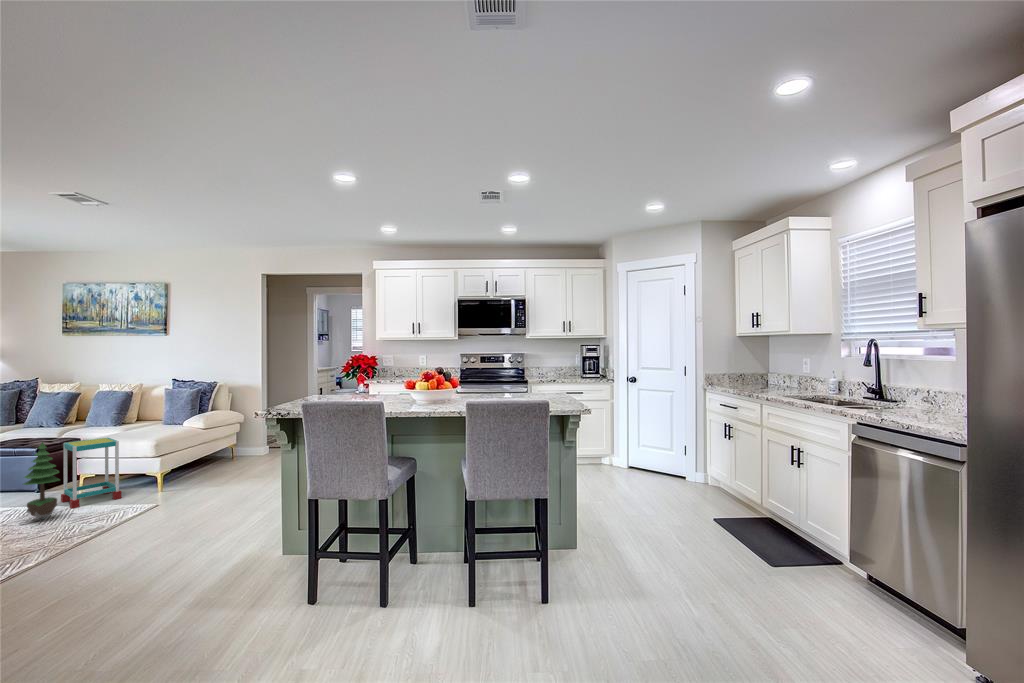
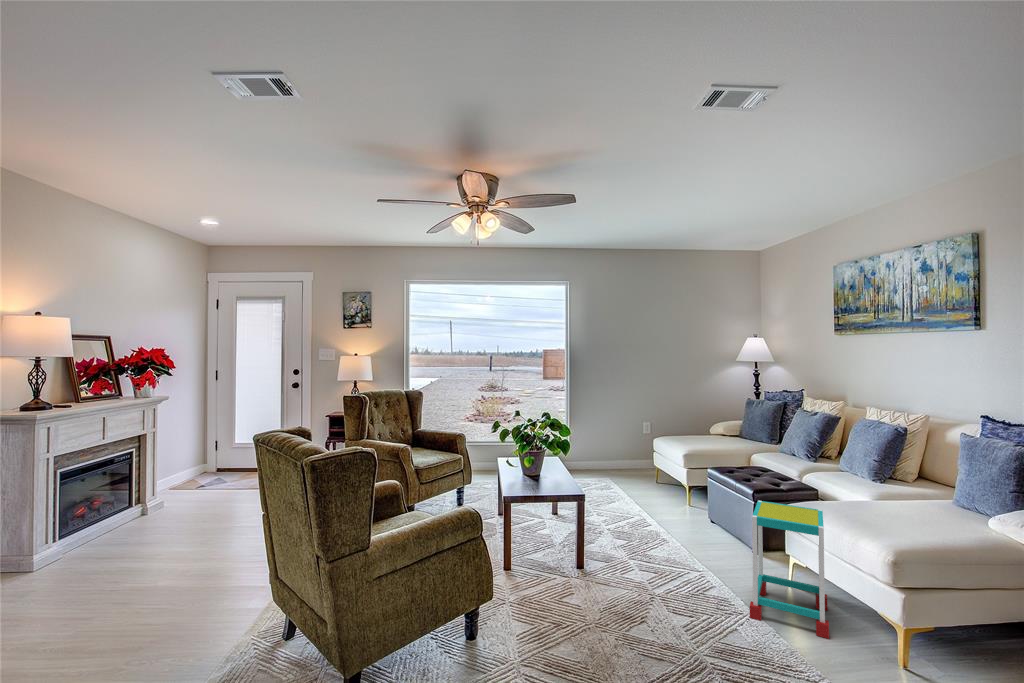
potted tree: present [24,442,60,519] -> none [678,498,724,620]

